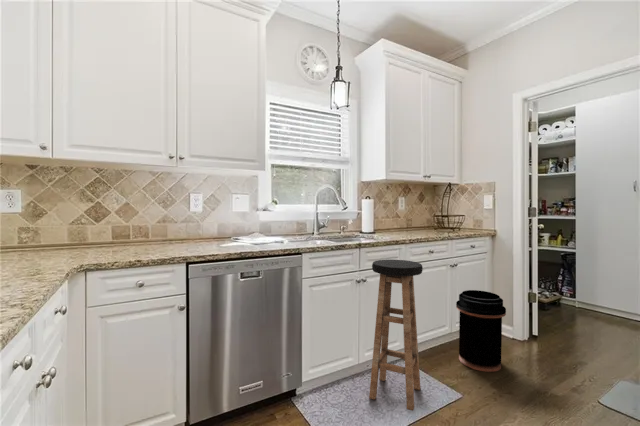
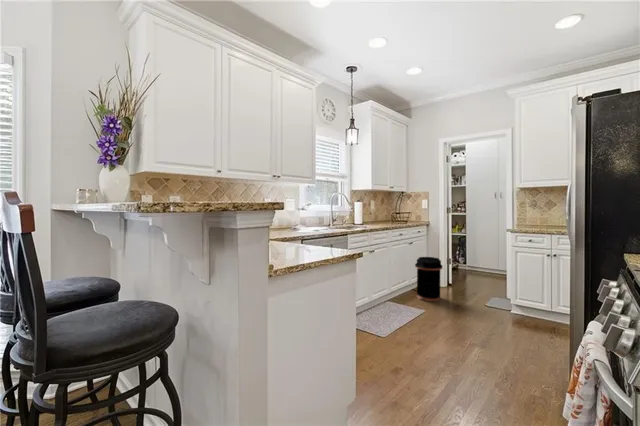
bar stool: present [369,260,423,411] -> none [381,238,409,318]

